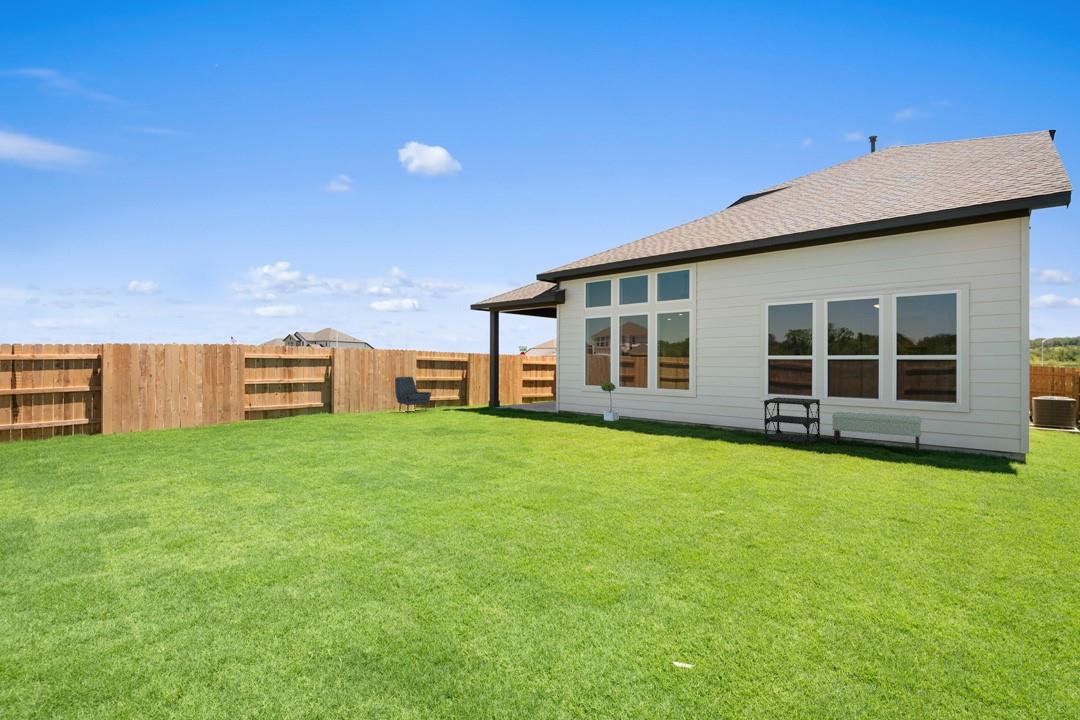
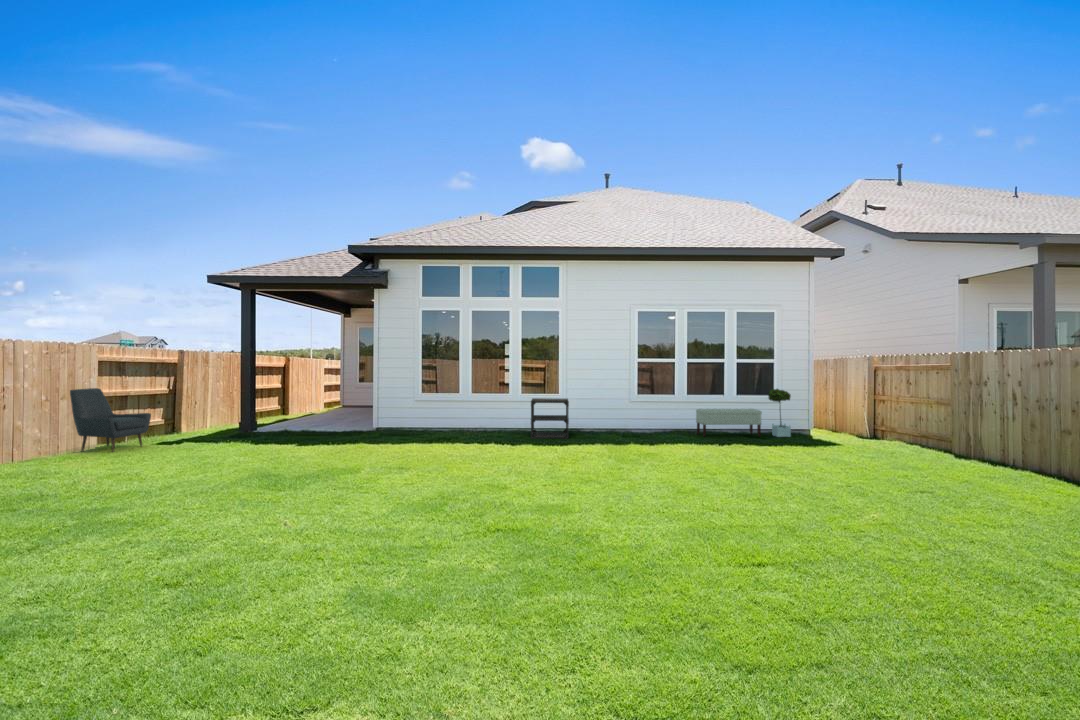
potted tree: present [601,381,619,421] -> present [768,389,791,437]
side table: present [764,397,820,445] -> present [531,398,569,439]

